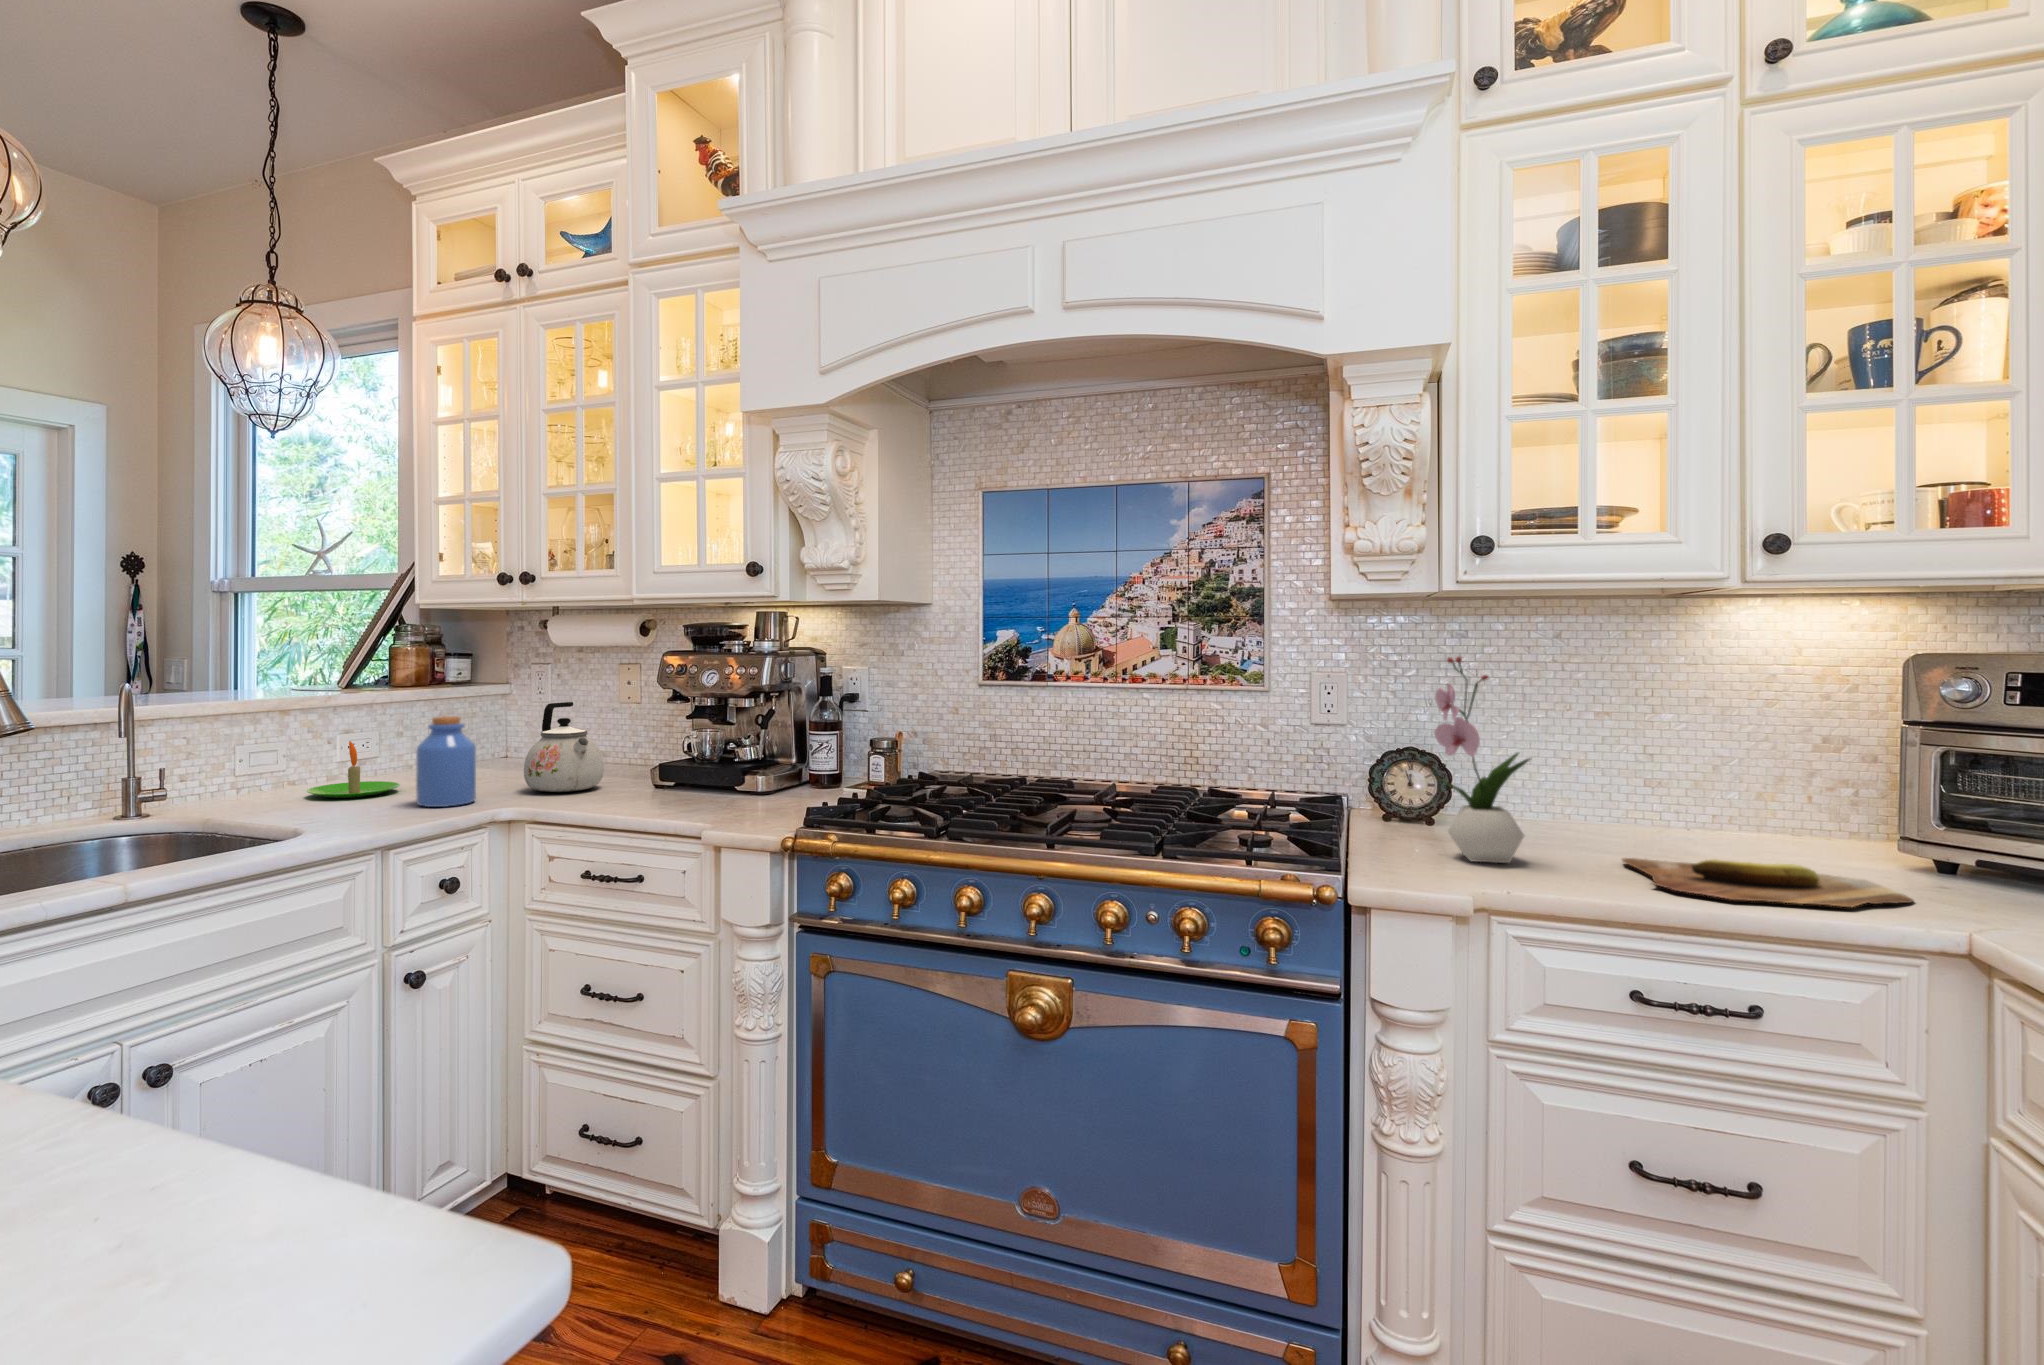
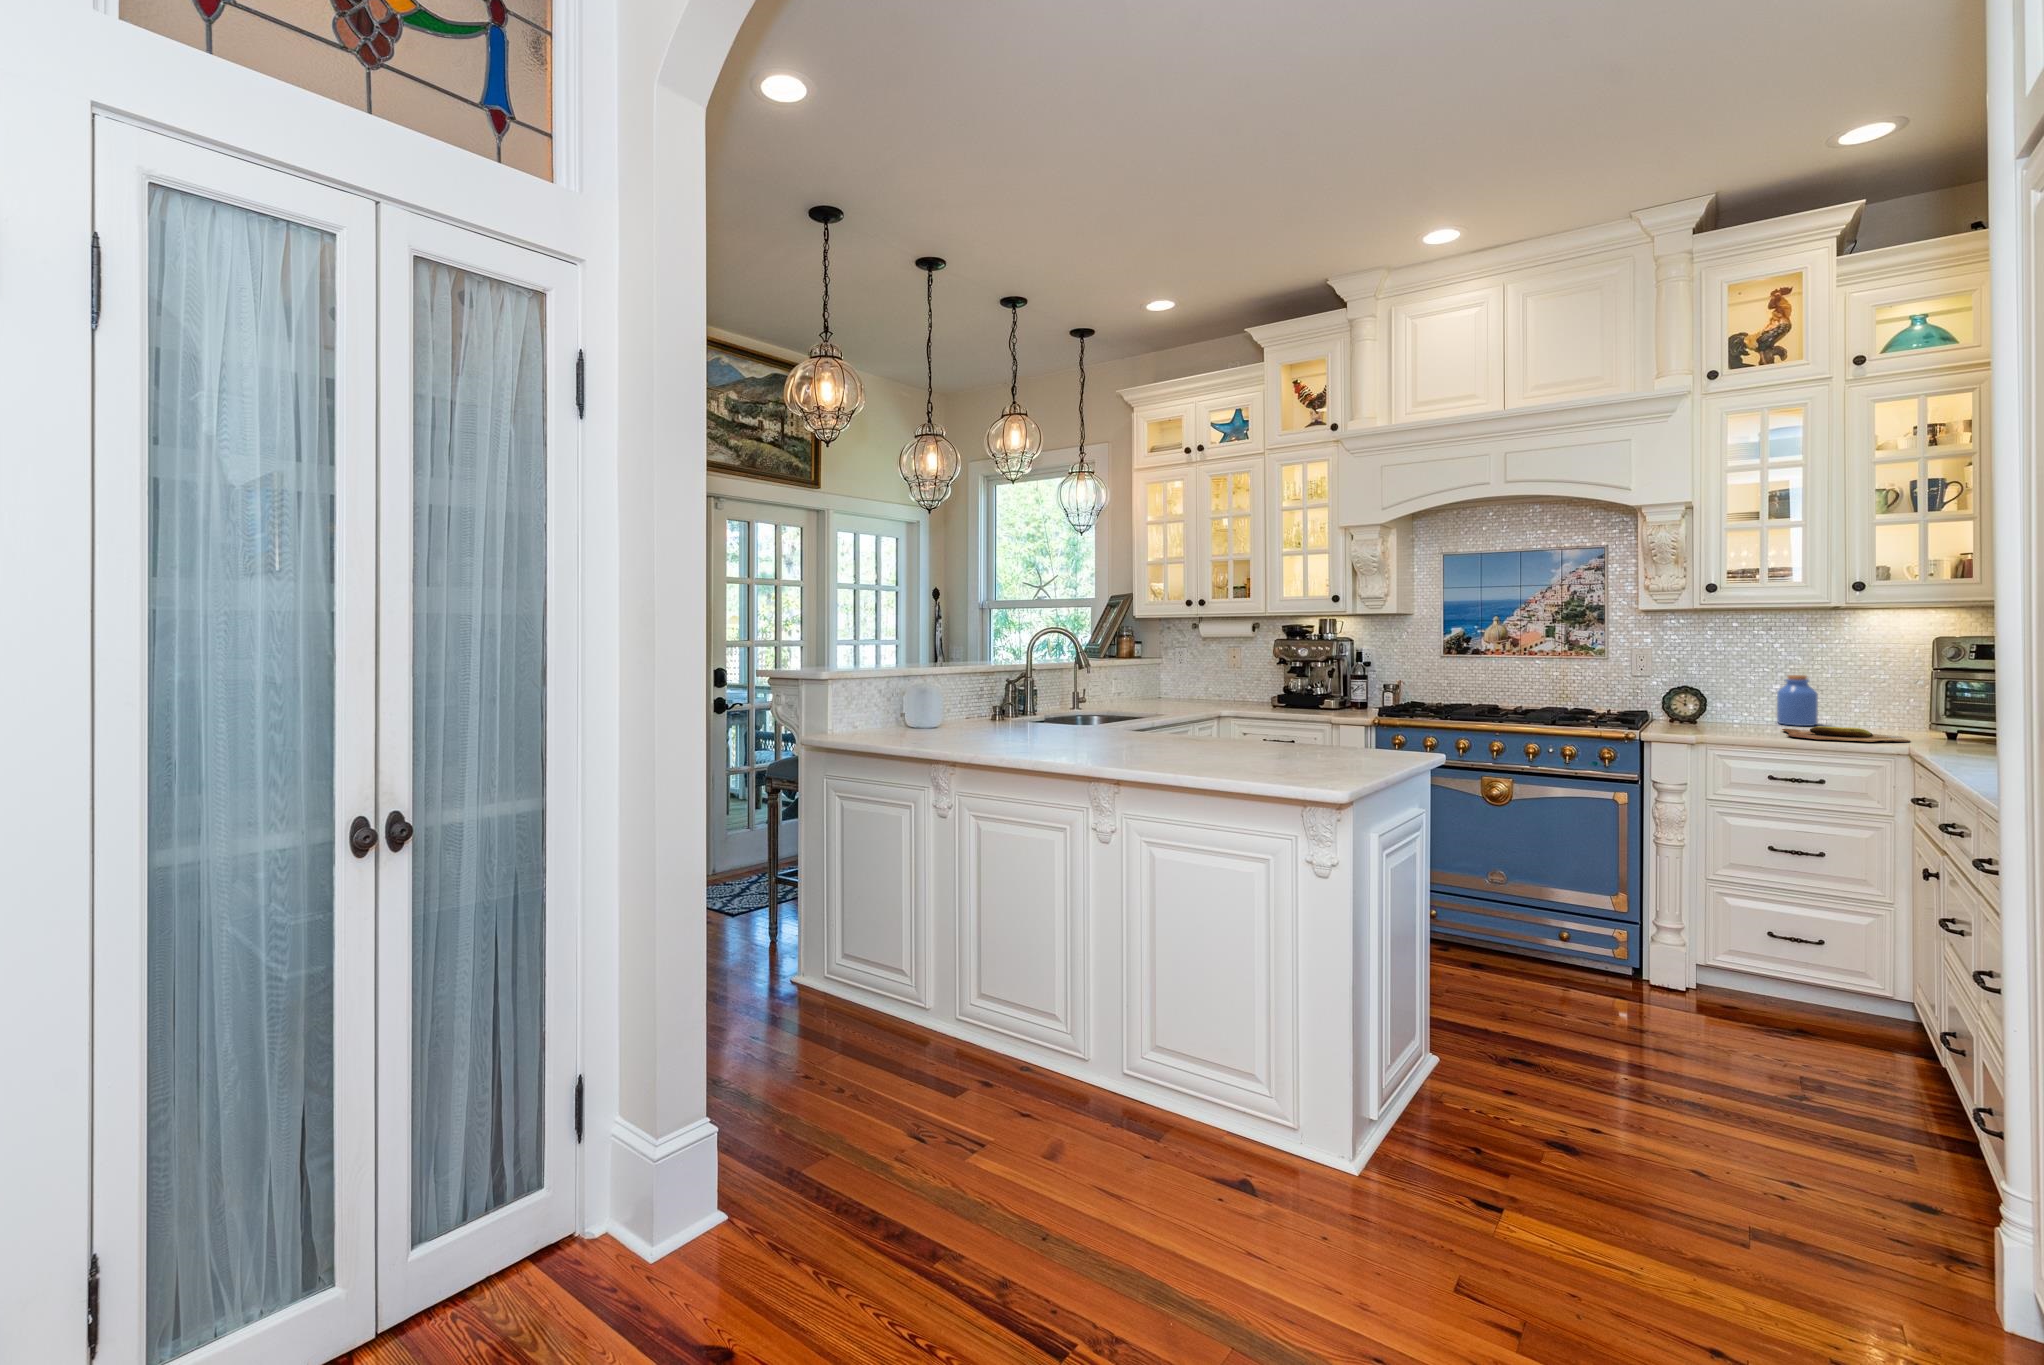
flower arrangement: present [1434,657,1530,863] -> none [1688,641,1733,730]
kettle: present [524,702,604,792] -> none [1214,663,1250,704]
jar: present [416,716,476,807] -> present [1777,675,1818,726]
candle: present [307,741,400,798] -> none [1120,681,1157,705]

